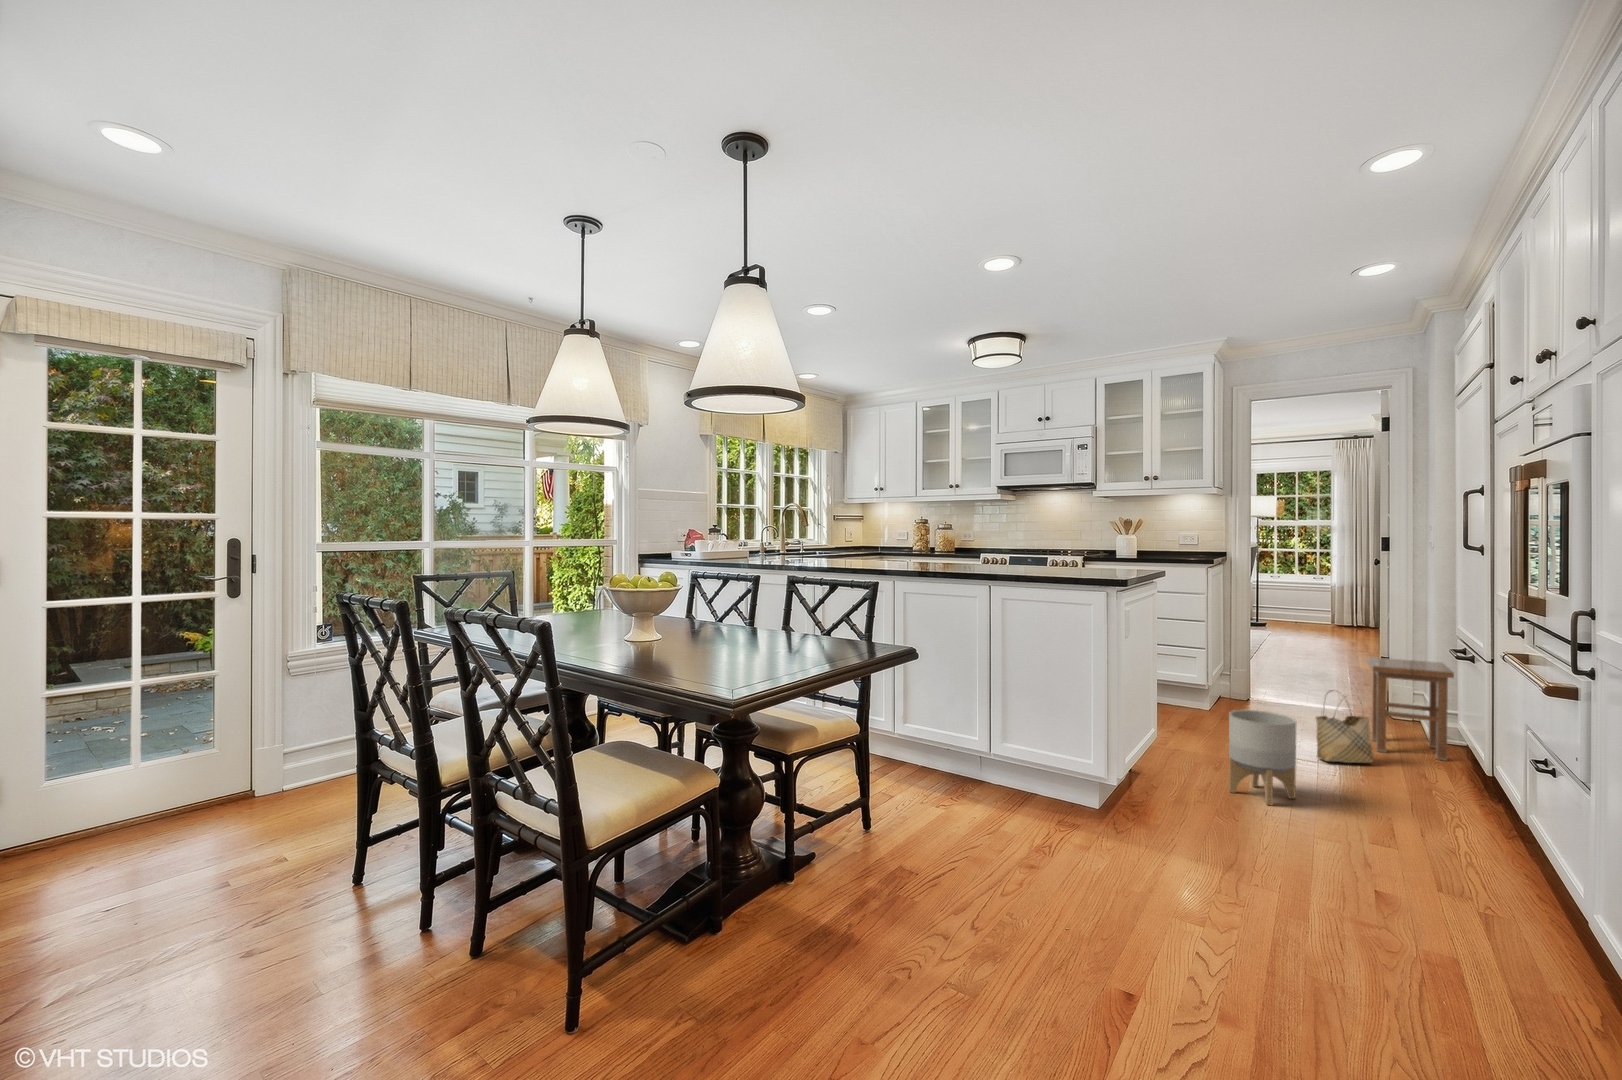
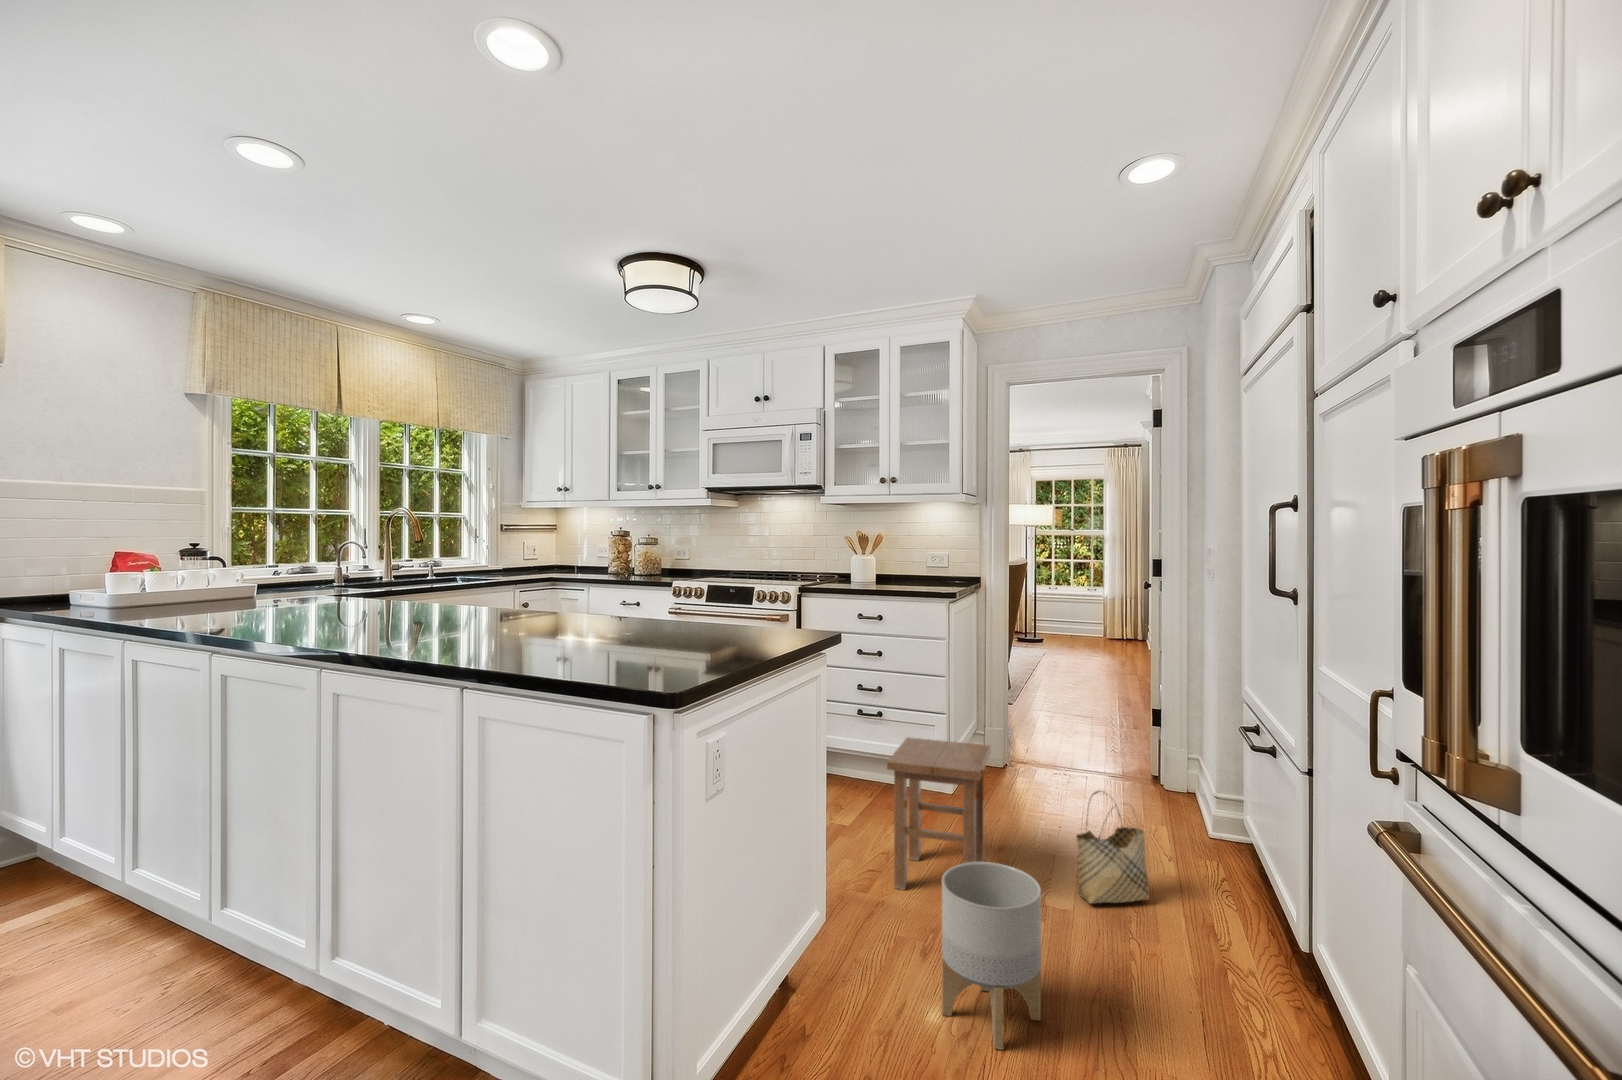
stool: present [1368,657,1454,761] -> present [887,737,991,890]

